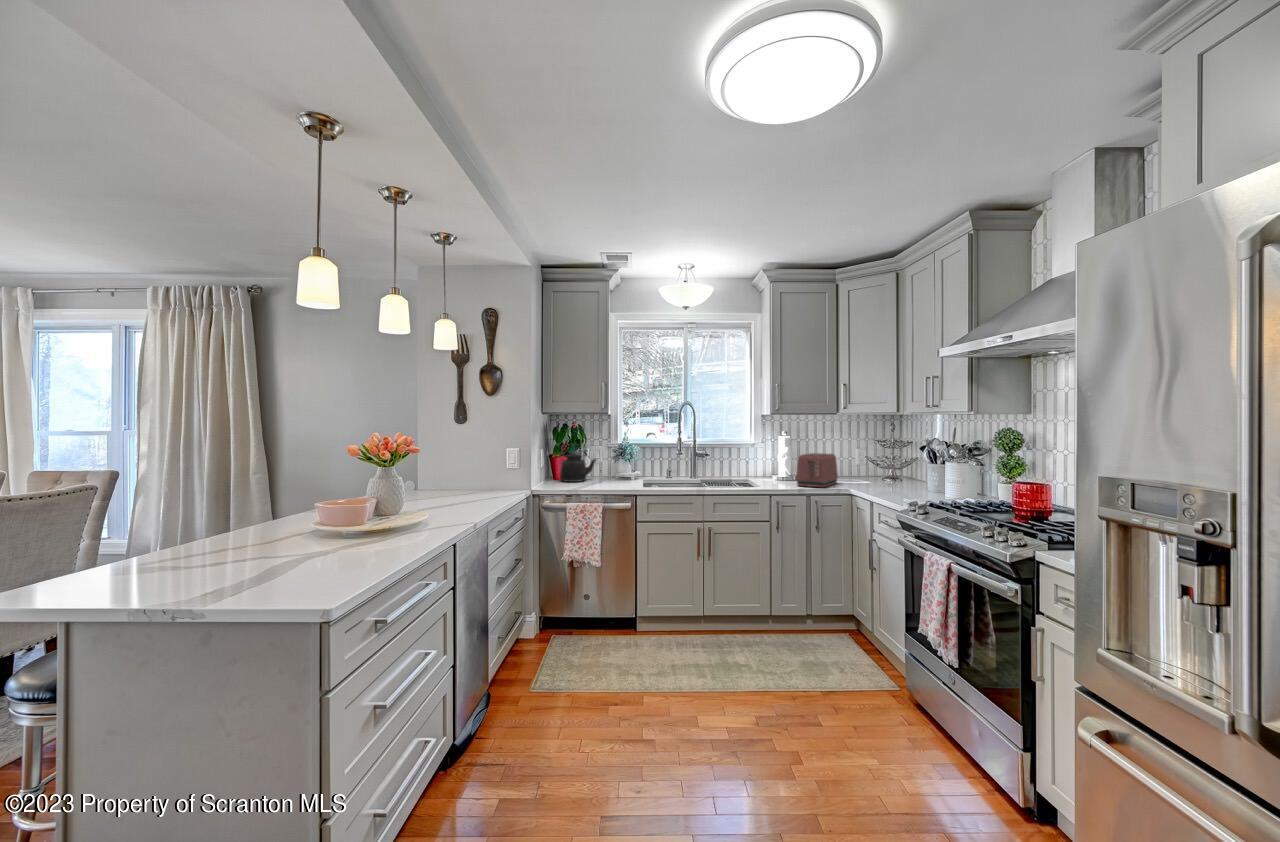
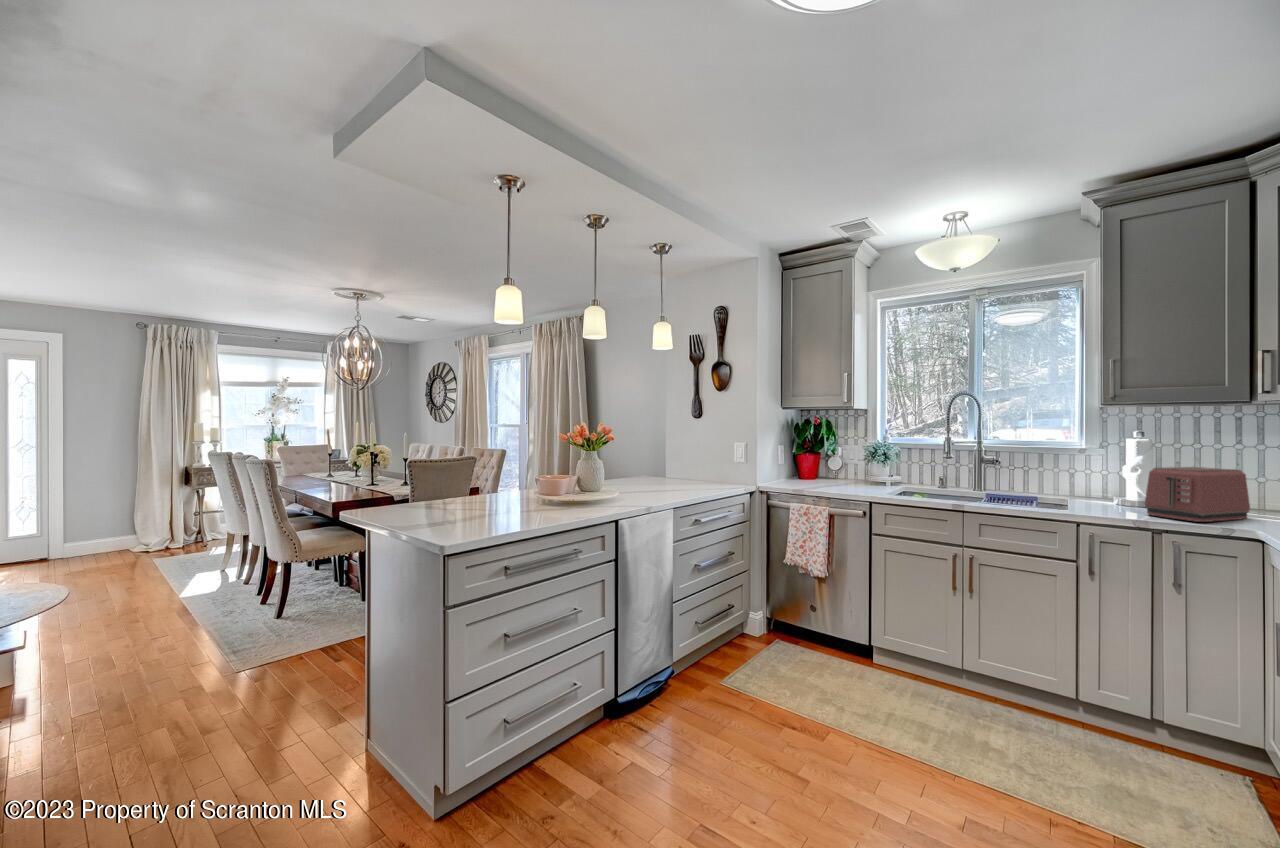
kettle: present [560,445,596,482] -> none [805,442,849,483]

